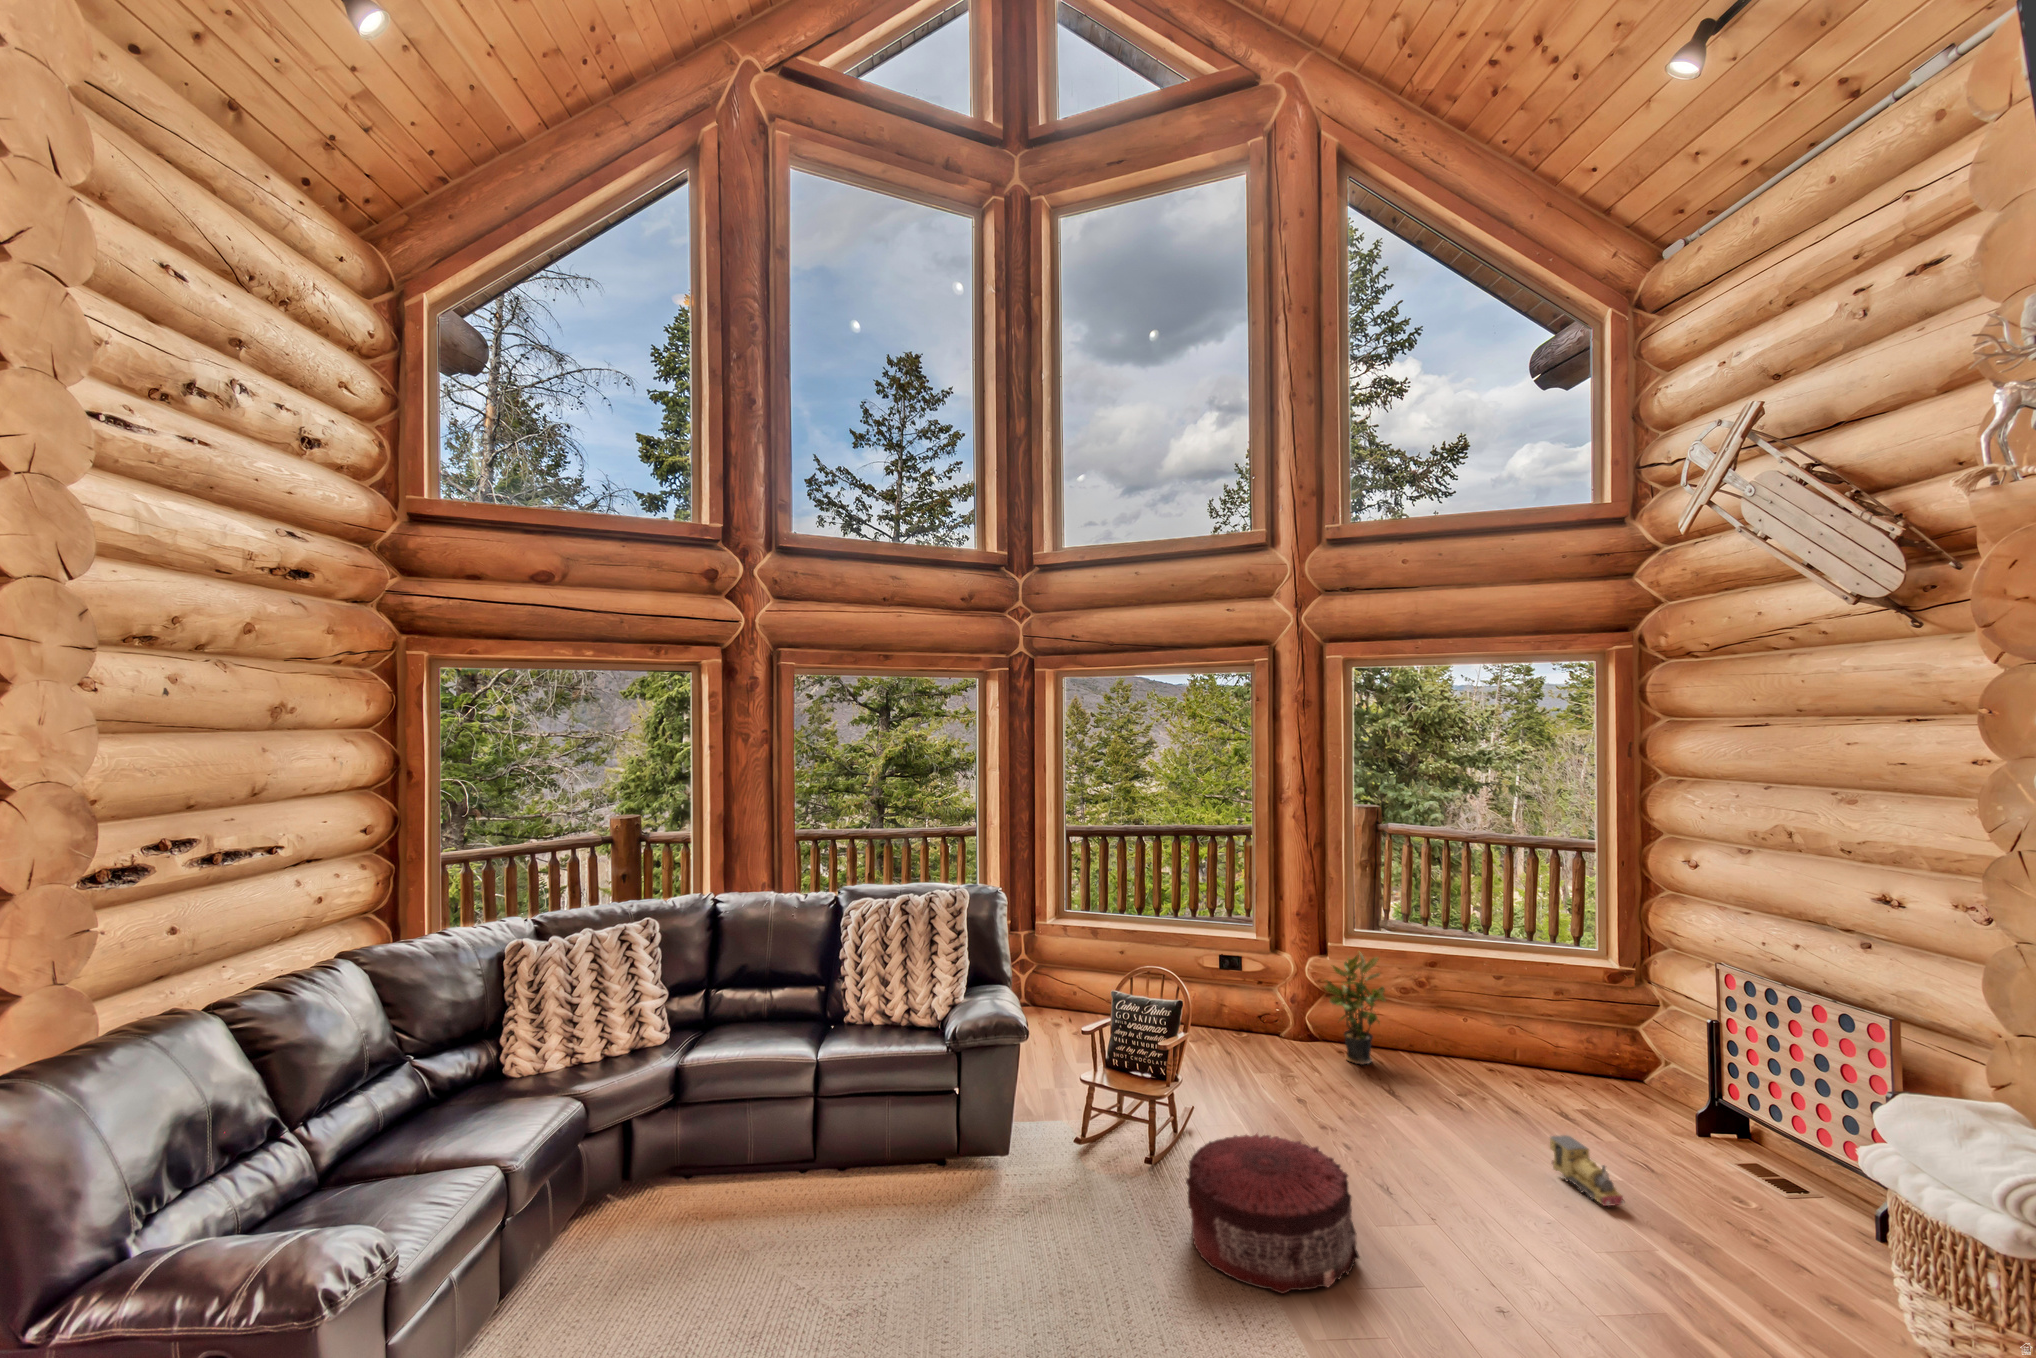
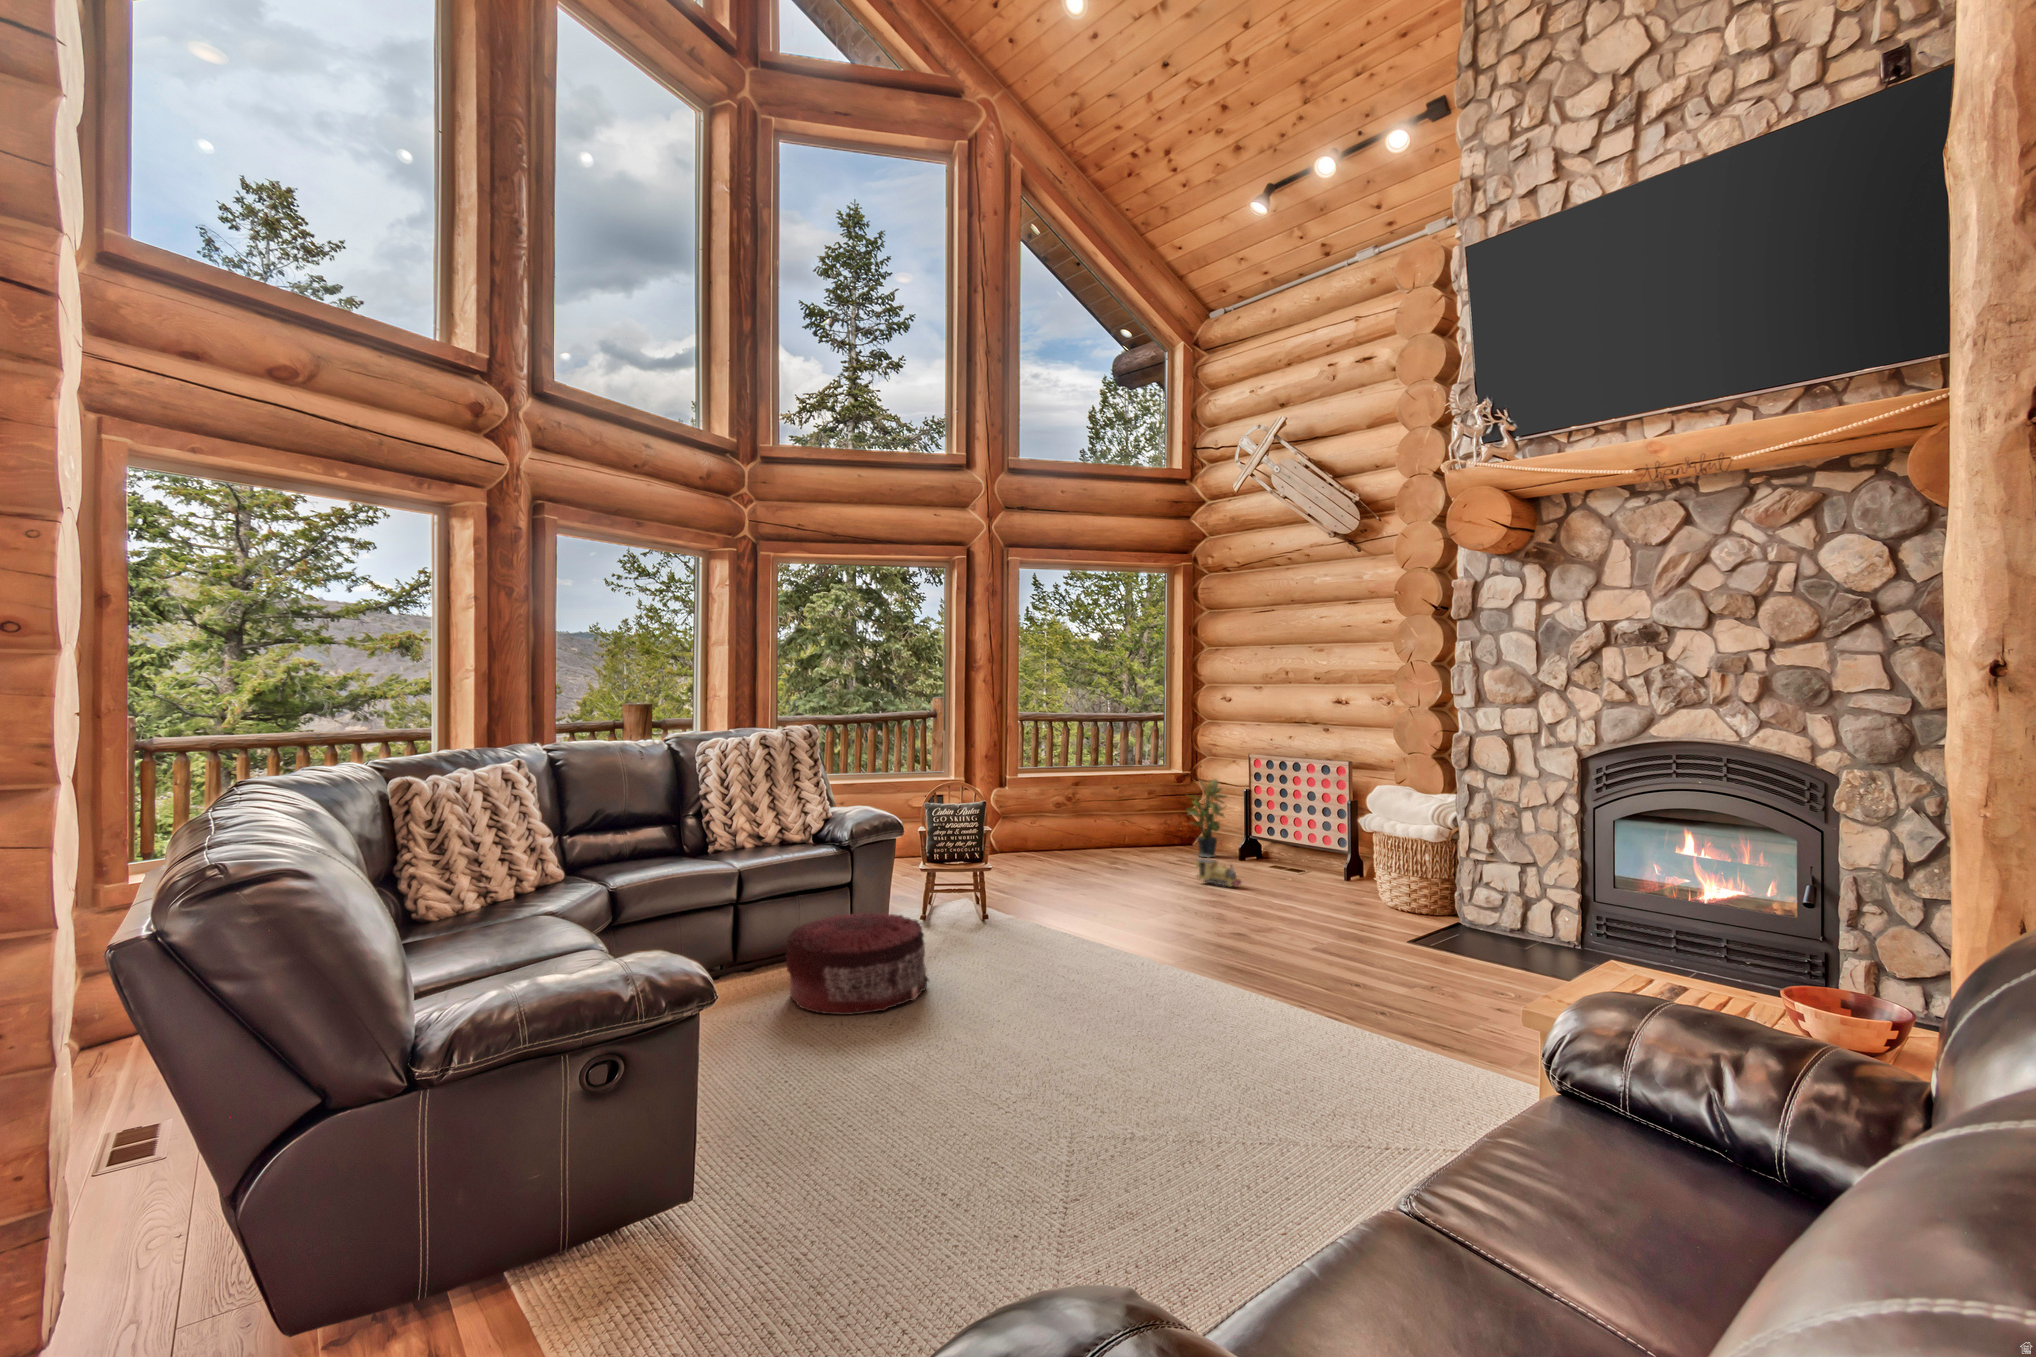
potted plant: present [1325,953,1386,1065] -> present [1187,779,1226,858]
pouf: present [1186,1133,1359,1294] -> present [786,912,929,1015]

